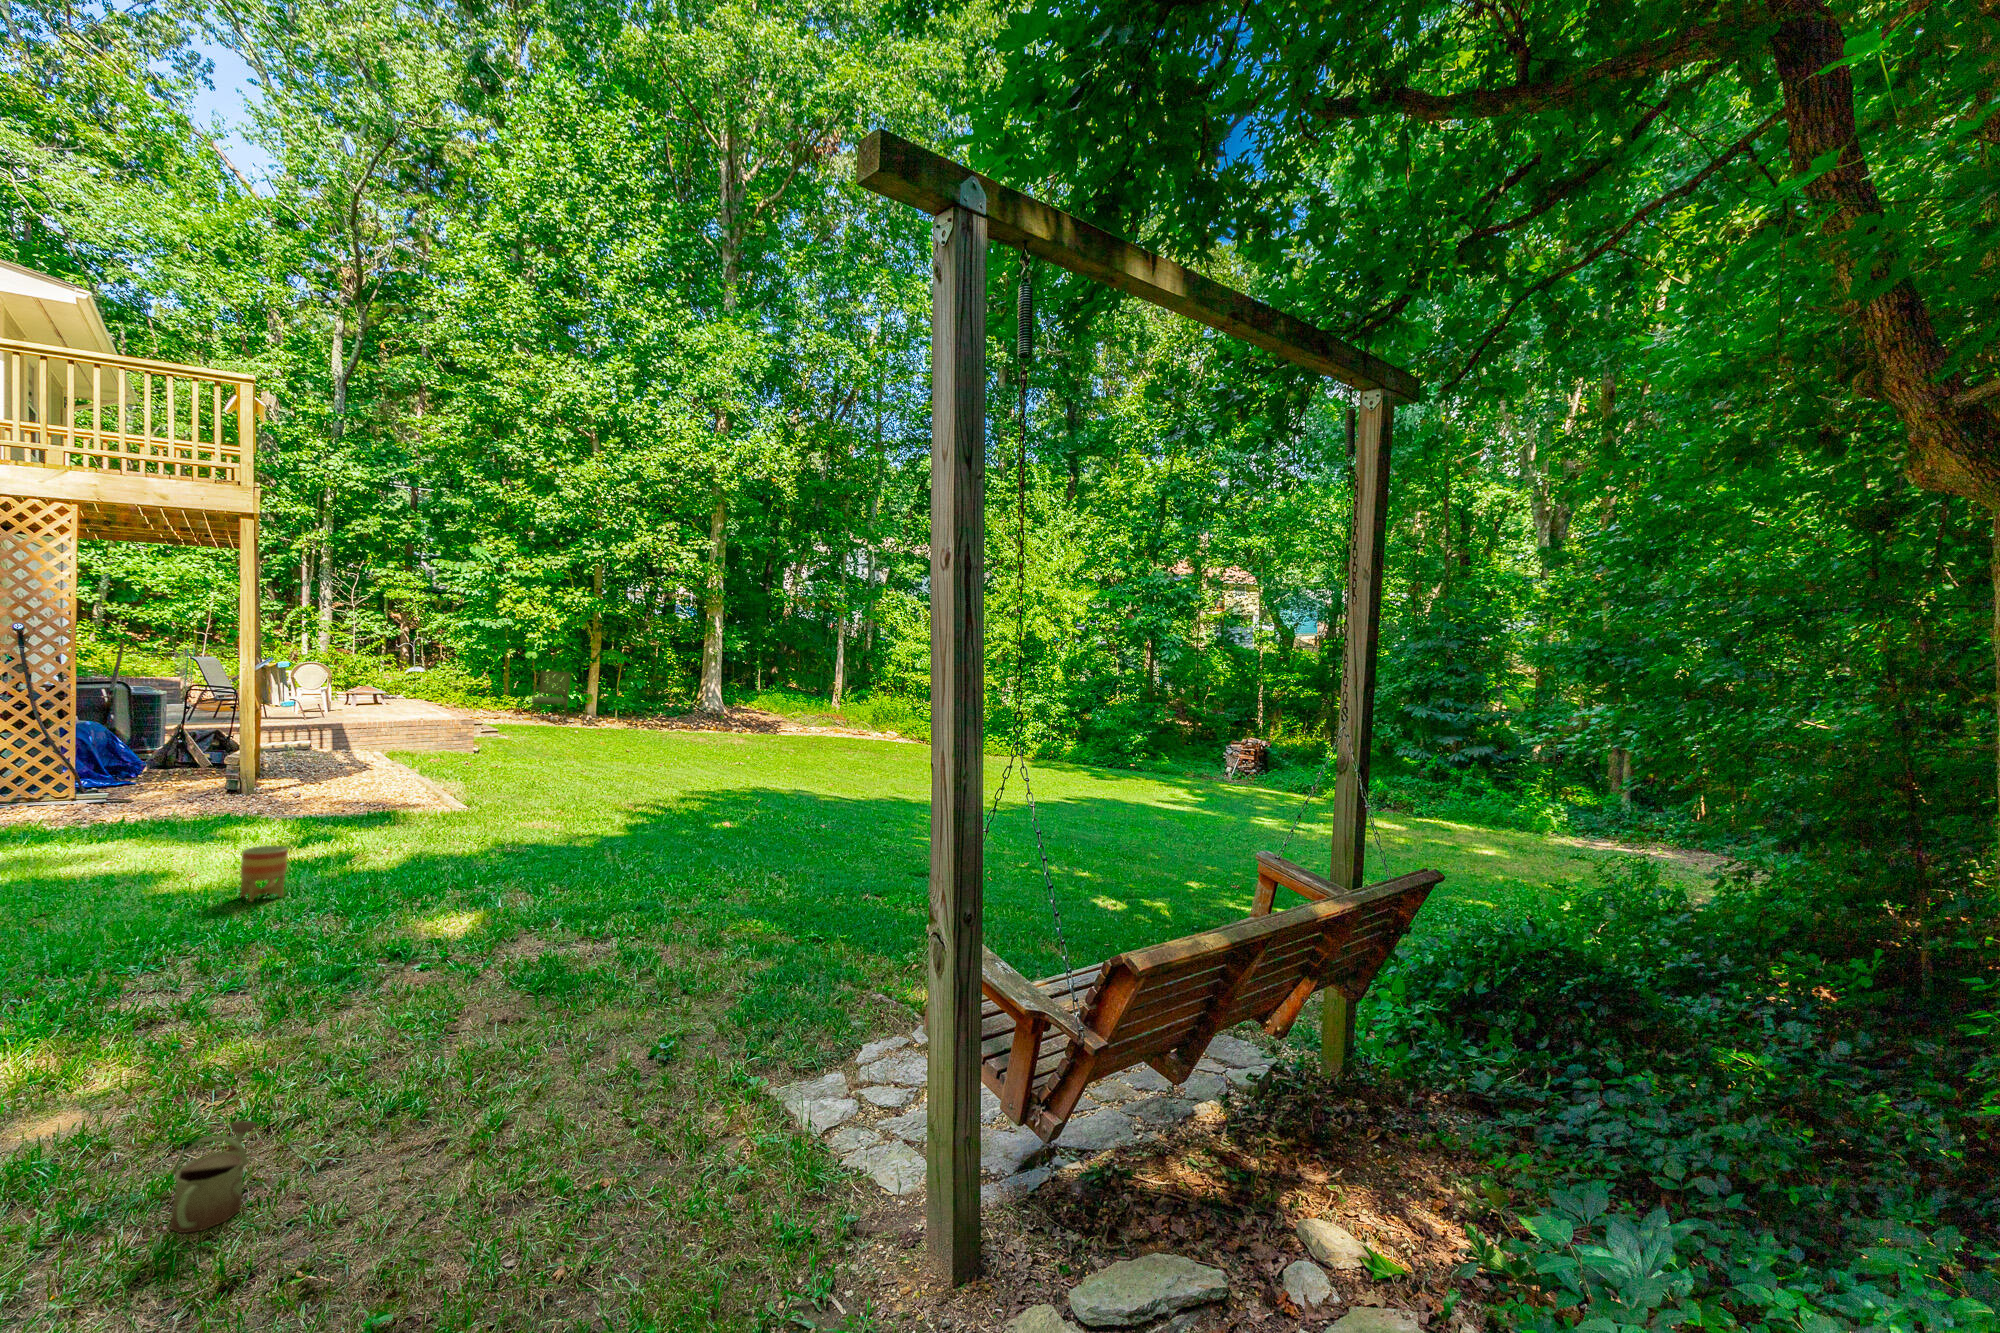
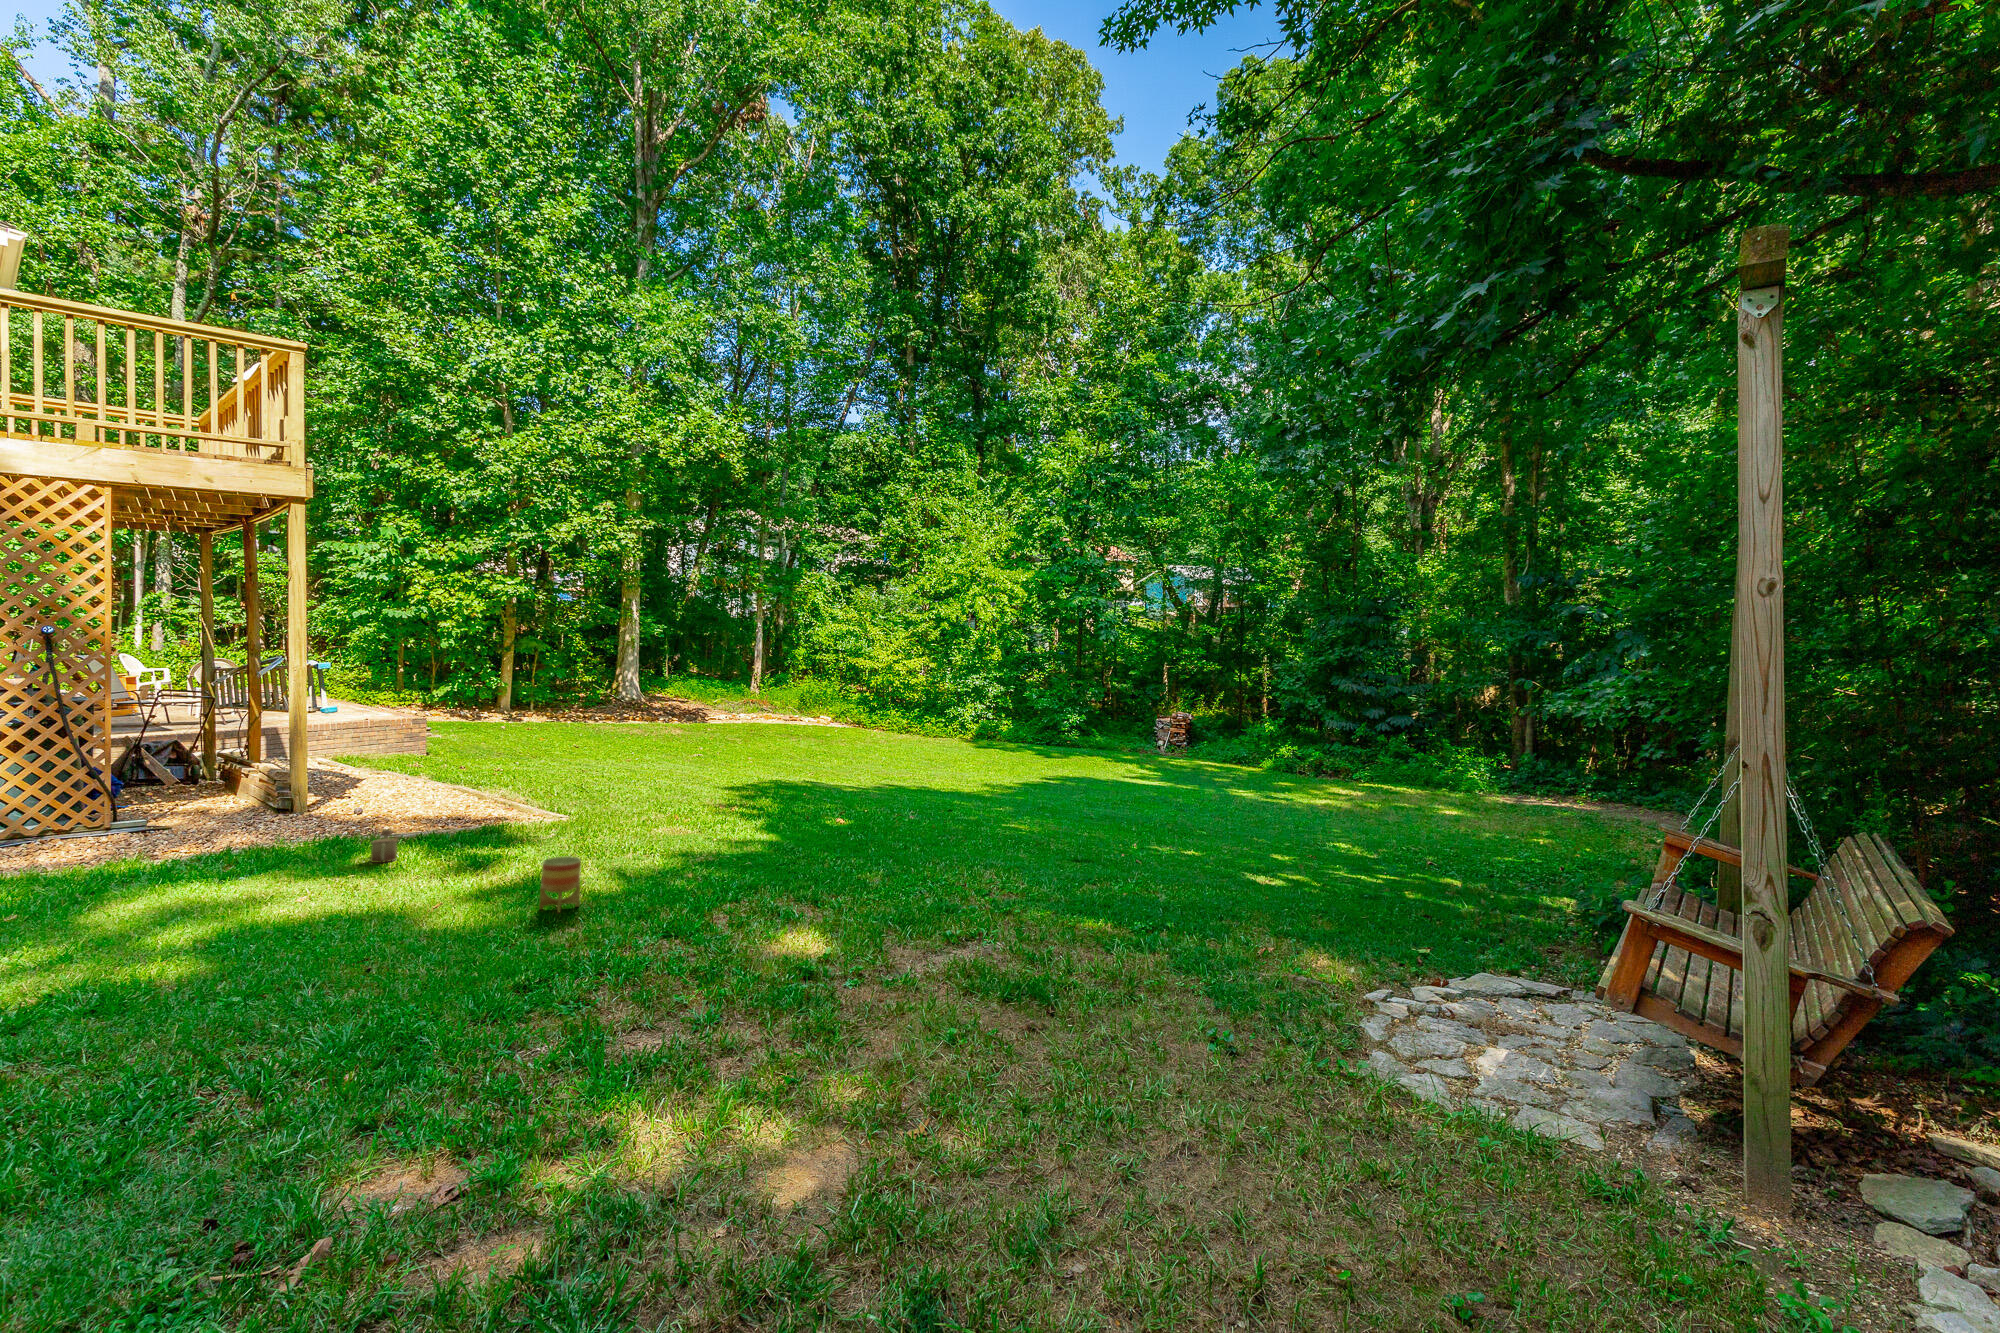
chair: present [531,671,570,719] -> none [441,660,482,714]
watering can: present [170,1121,257,1233] -> present [370,829,398,863]

